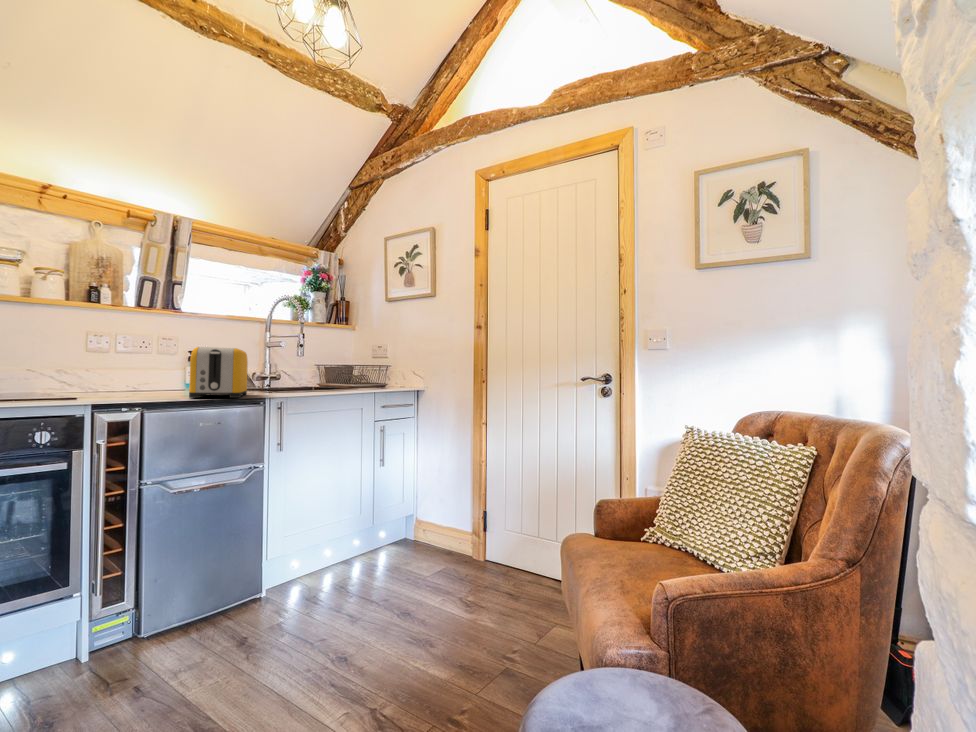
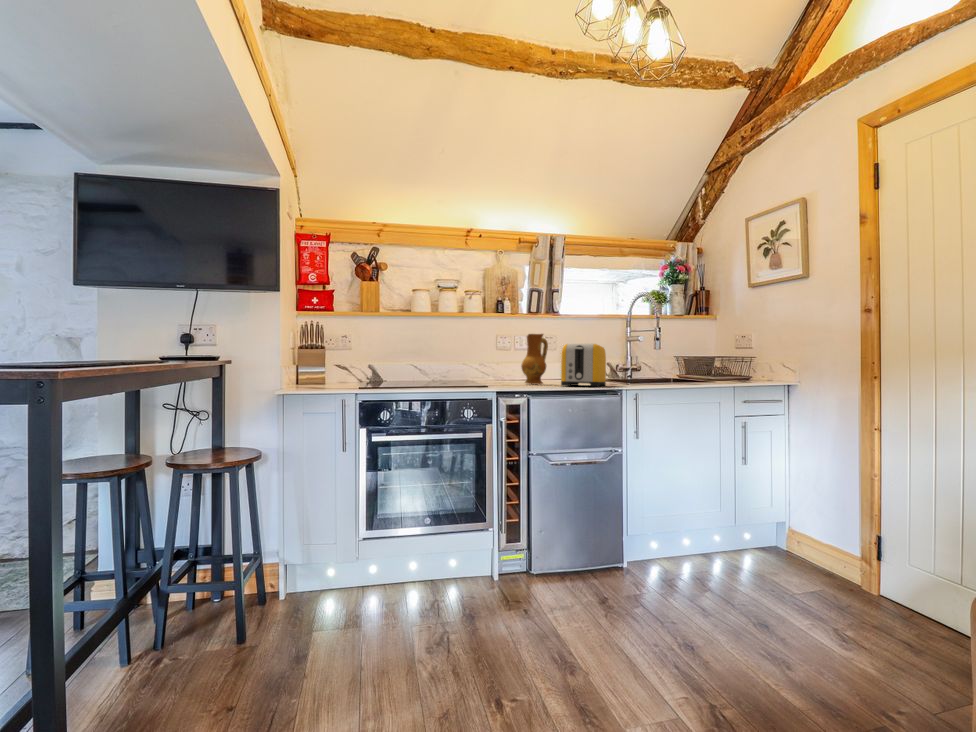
ceramic jug: none [128,331,170,395] -> present [521,334,548,384]

